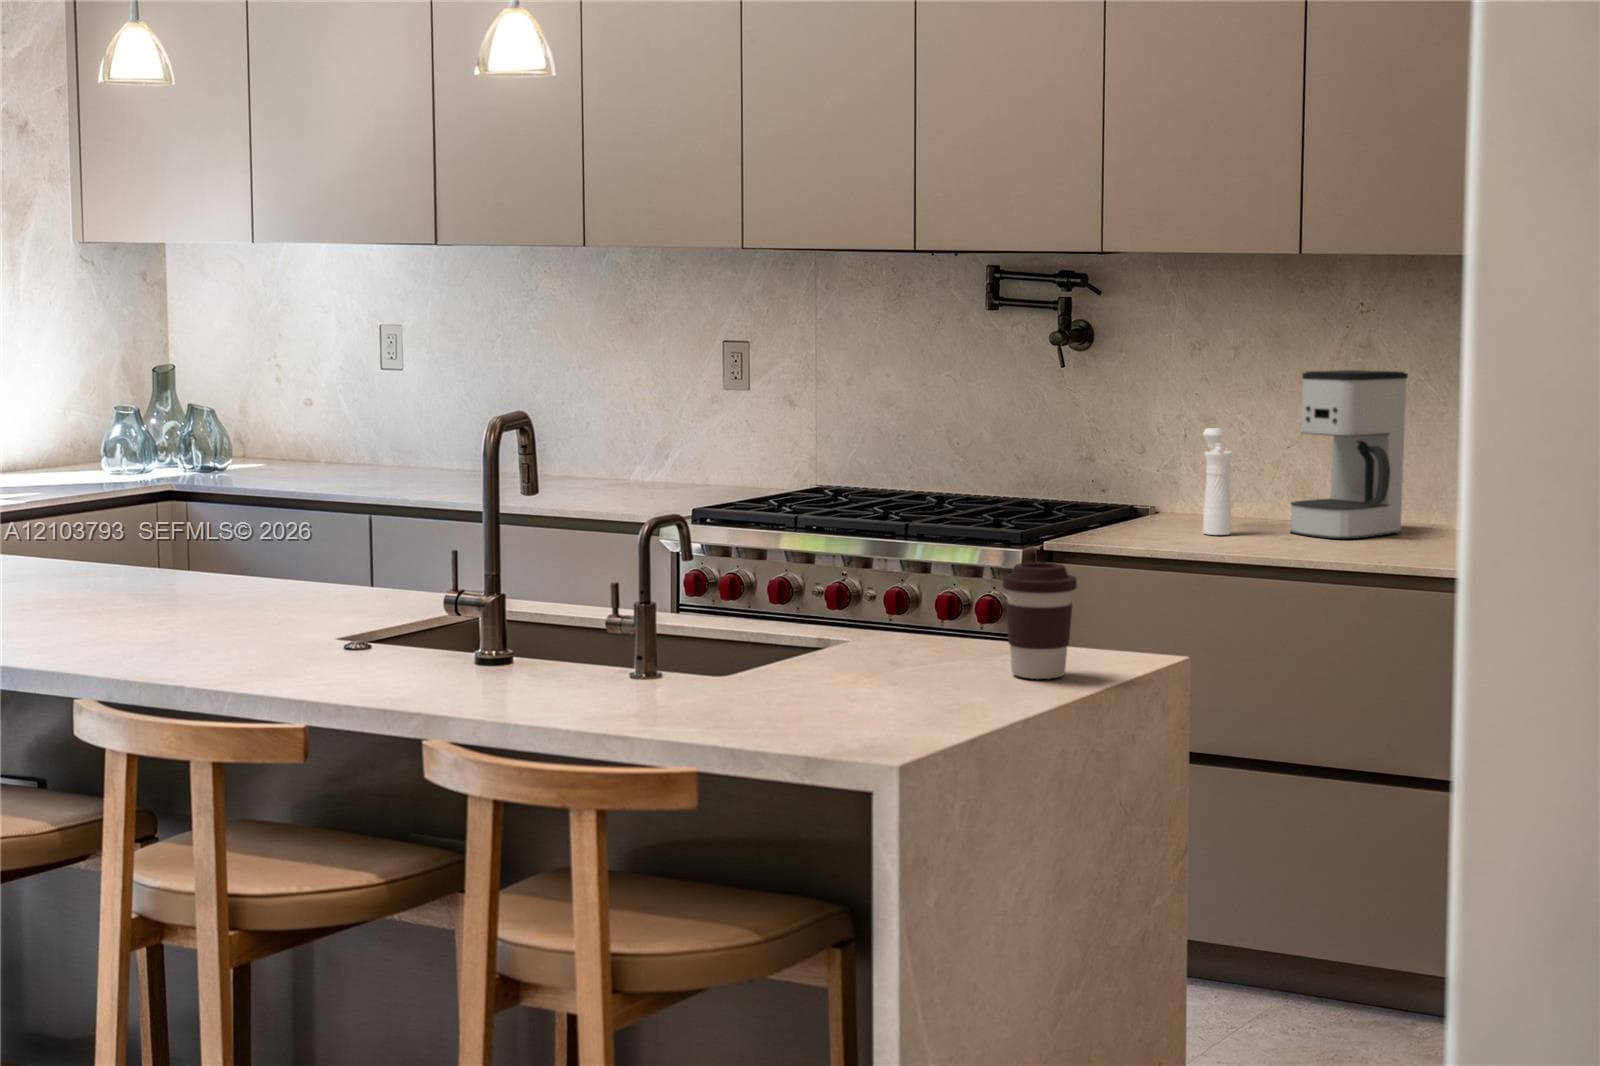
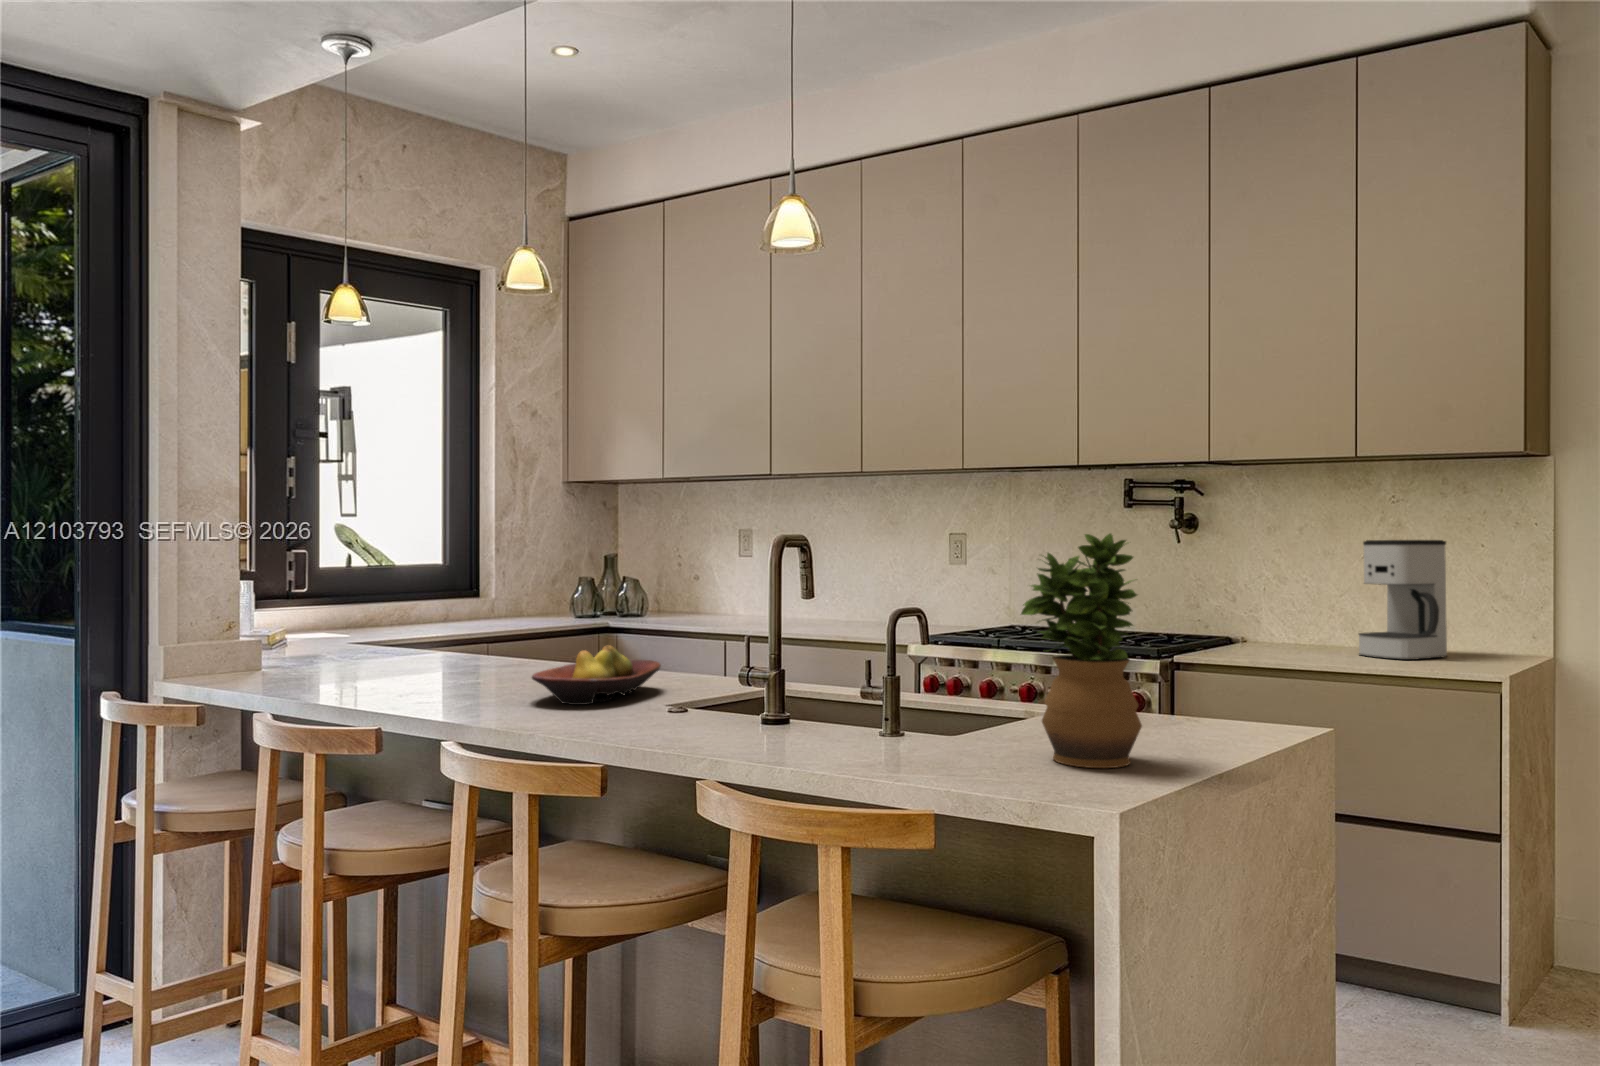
potted plant: none [807,423,951,710] -> present [1021,534,1142,768]
pepper mill: present [1203,428,1233,535] -> none [1287,581,1314,655]
fruit bowl: none [122,557,306,647] -> present [532,645,661,705]
coffee cup: present [1002,562,1077,679] -> none [1178,653,1243,748]

